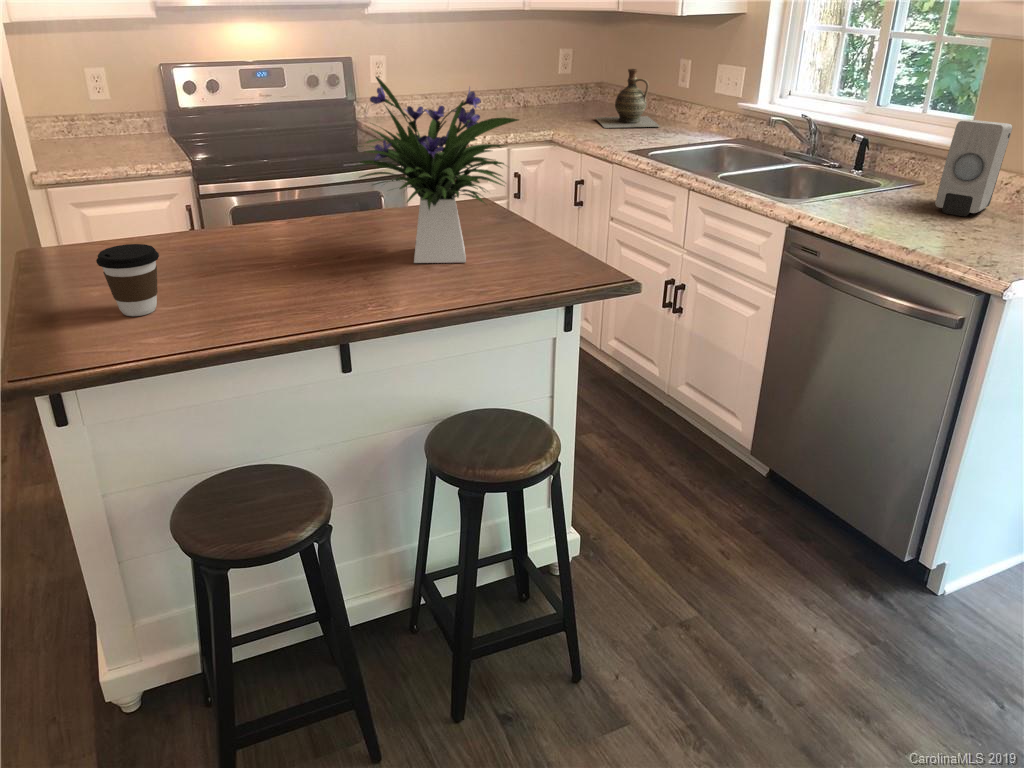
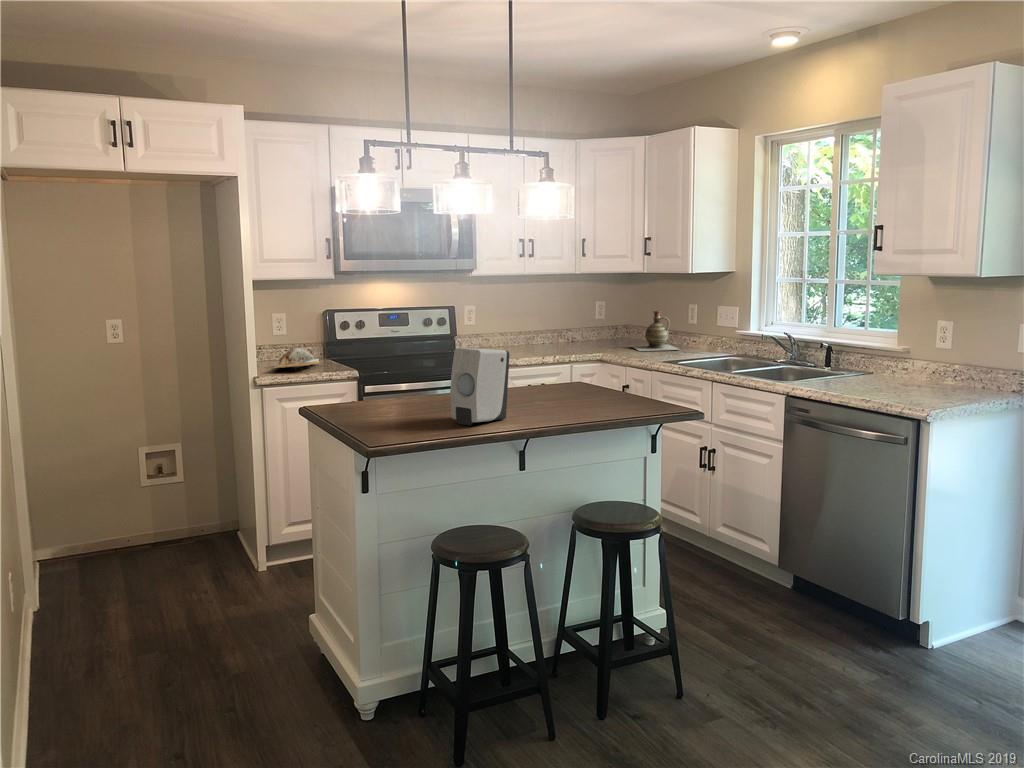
flower arrangement: present [357,77,519,263] -> none [516,298,619,408]
soap dispenser: present [935,120,1012,216] -> present [450,348,509,425]
chopping board: none [56,124,156,158] -> present [273,349,321,368]
coffee cup: present [96,244,159,316] -> none [390,388,424,428]

